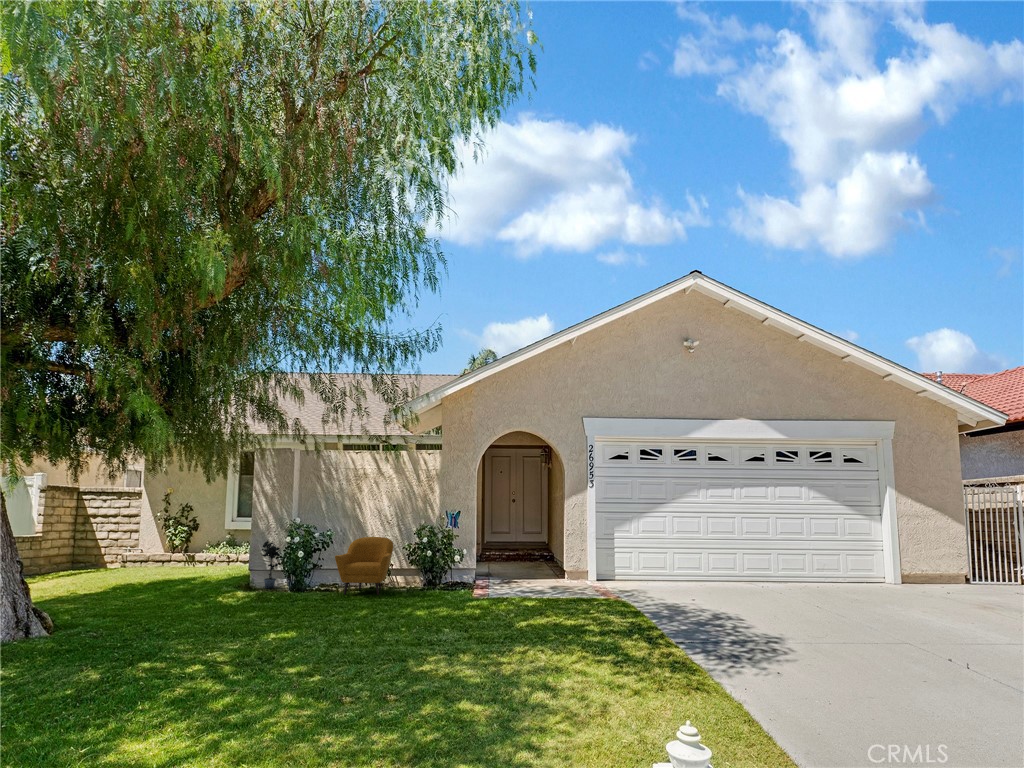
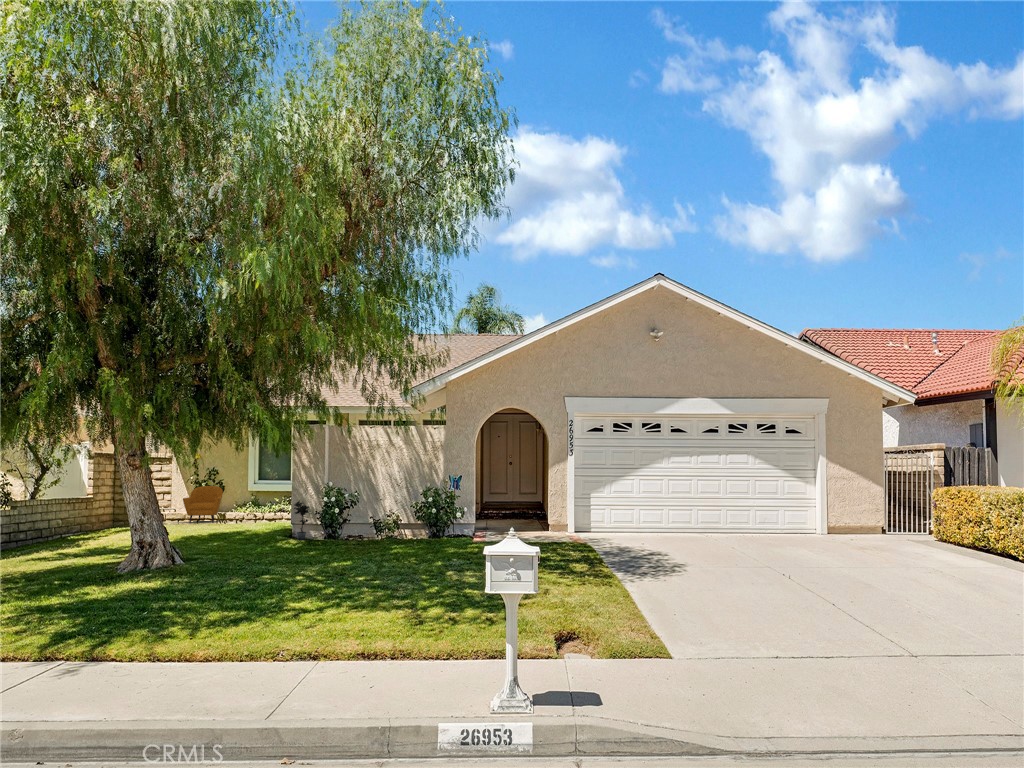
armchair: present [335,537,393,595] -> present [183,486,223,523]

